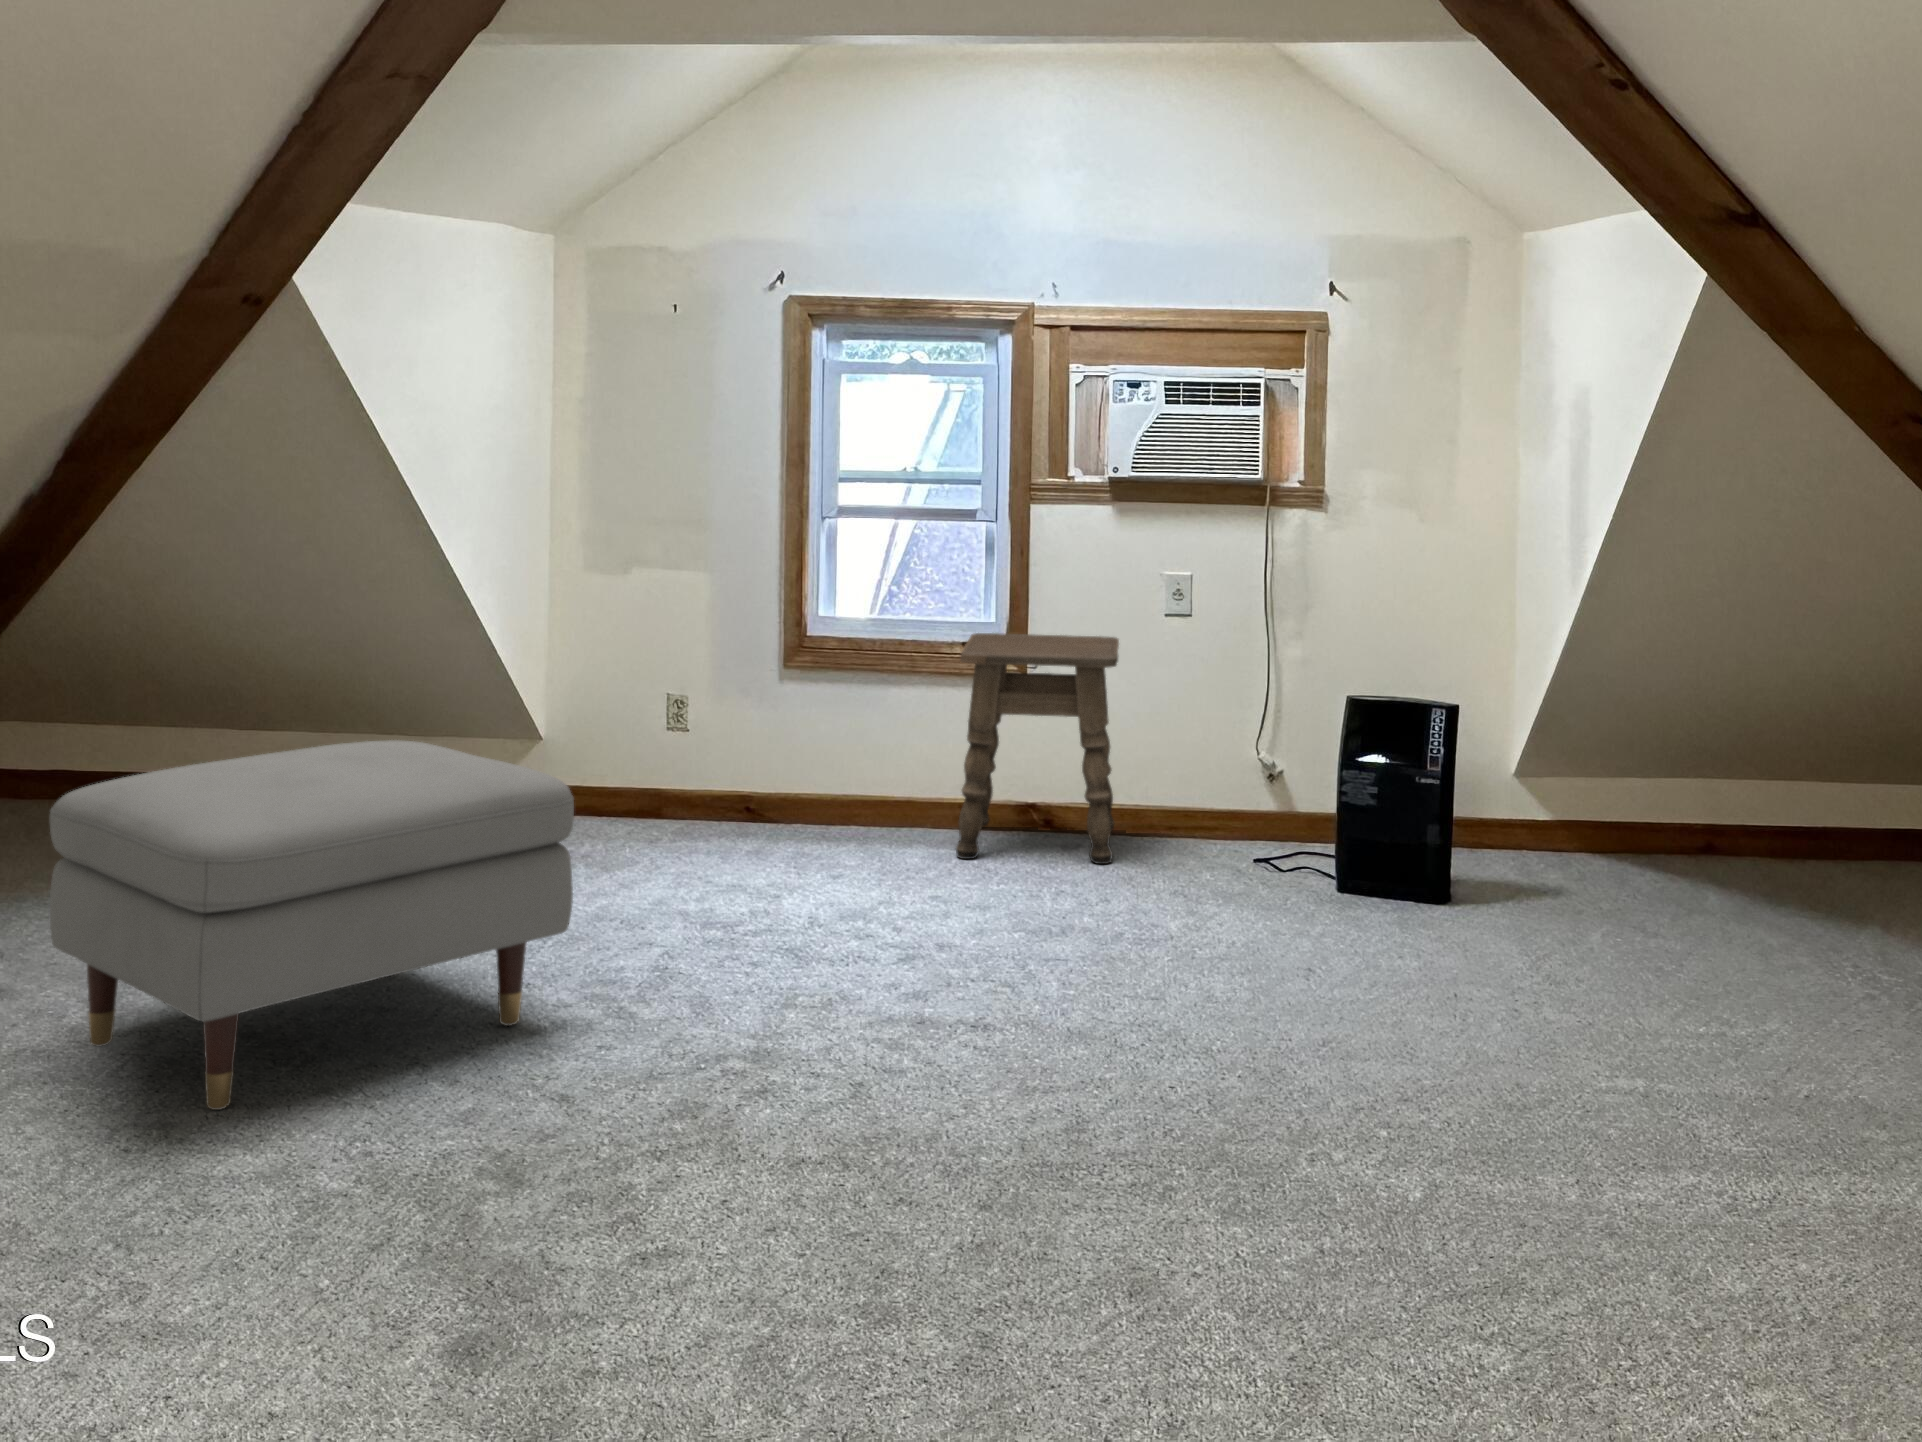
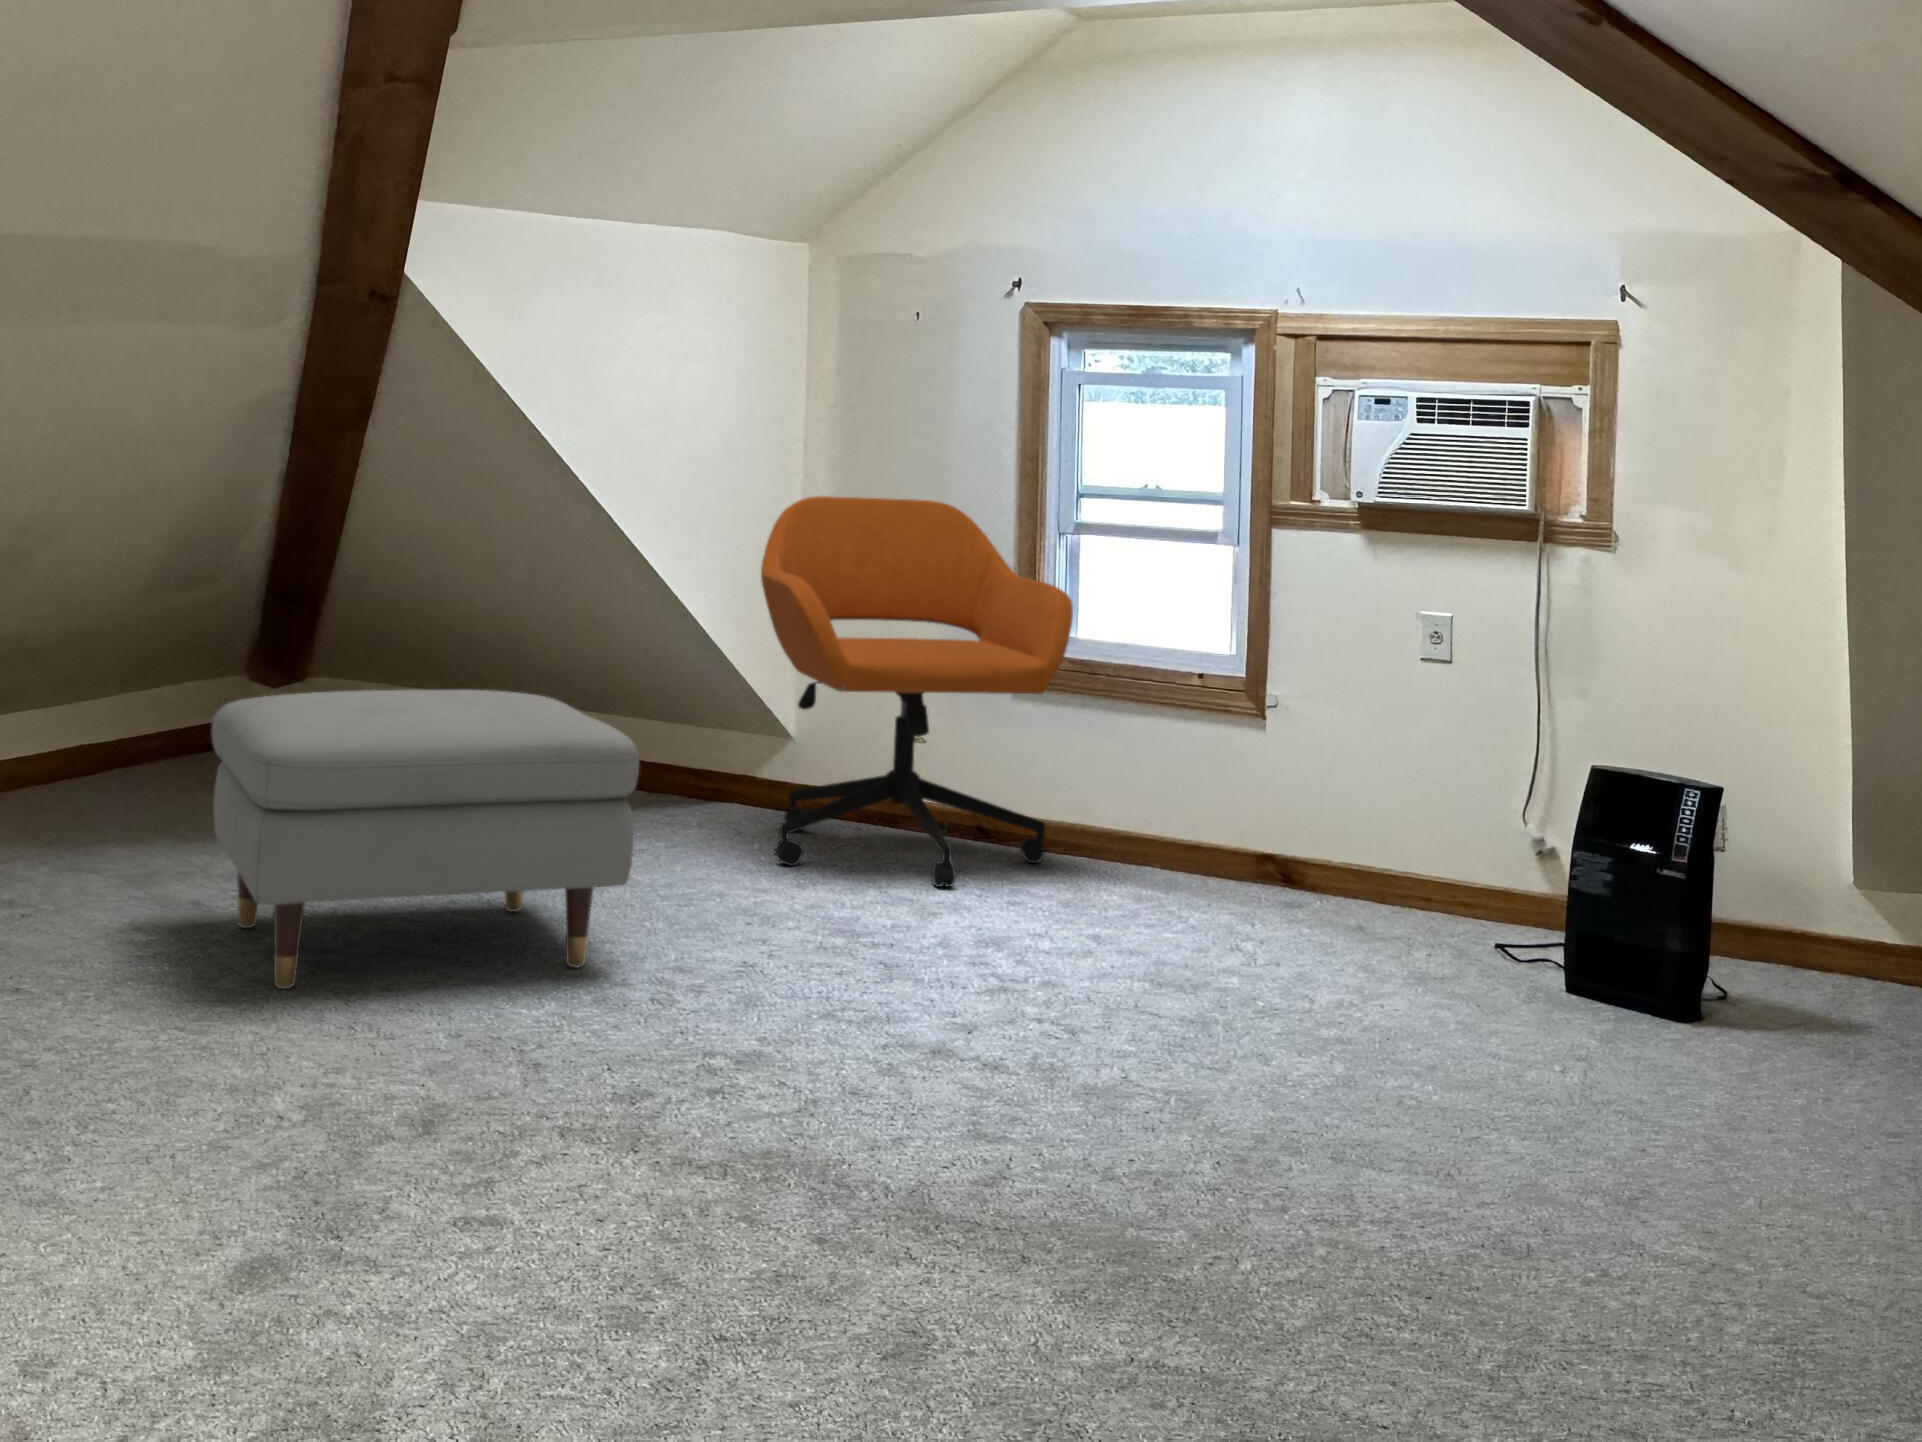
office chair: none [550,494,874,878] -> present [761,496,1073,887]
side table: present [956,633,1119,864] -> none [1147,663,1358,924]

